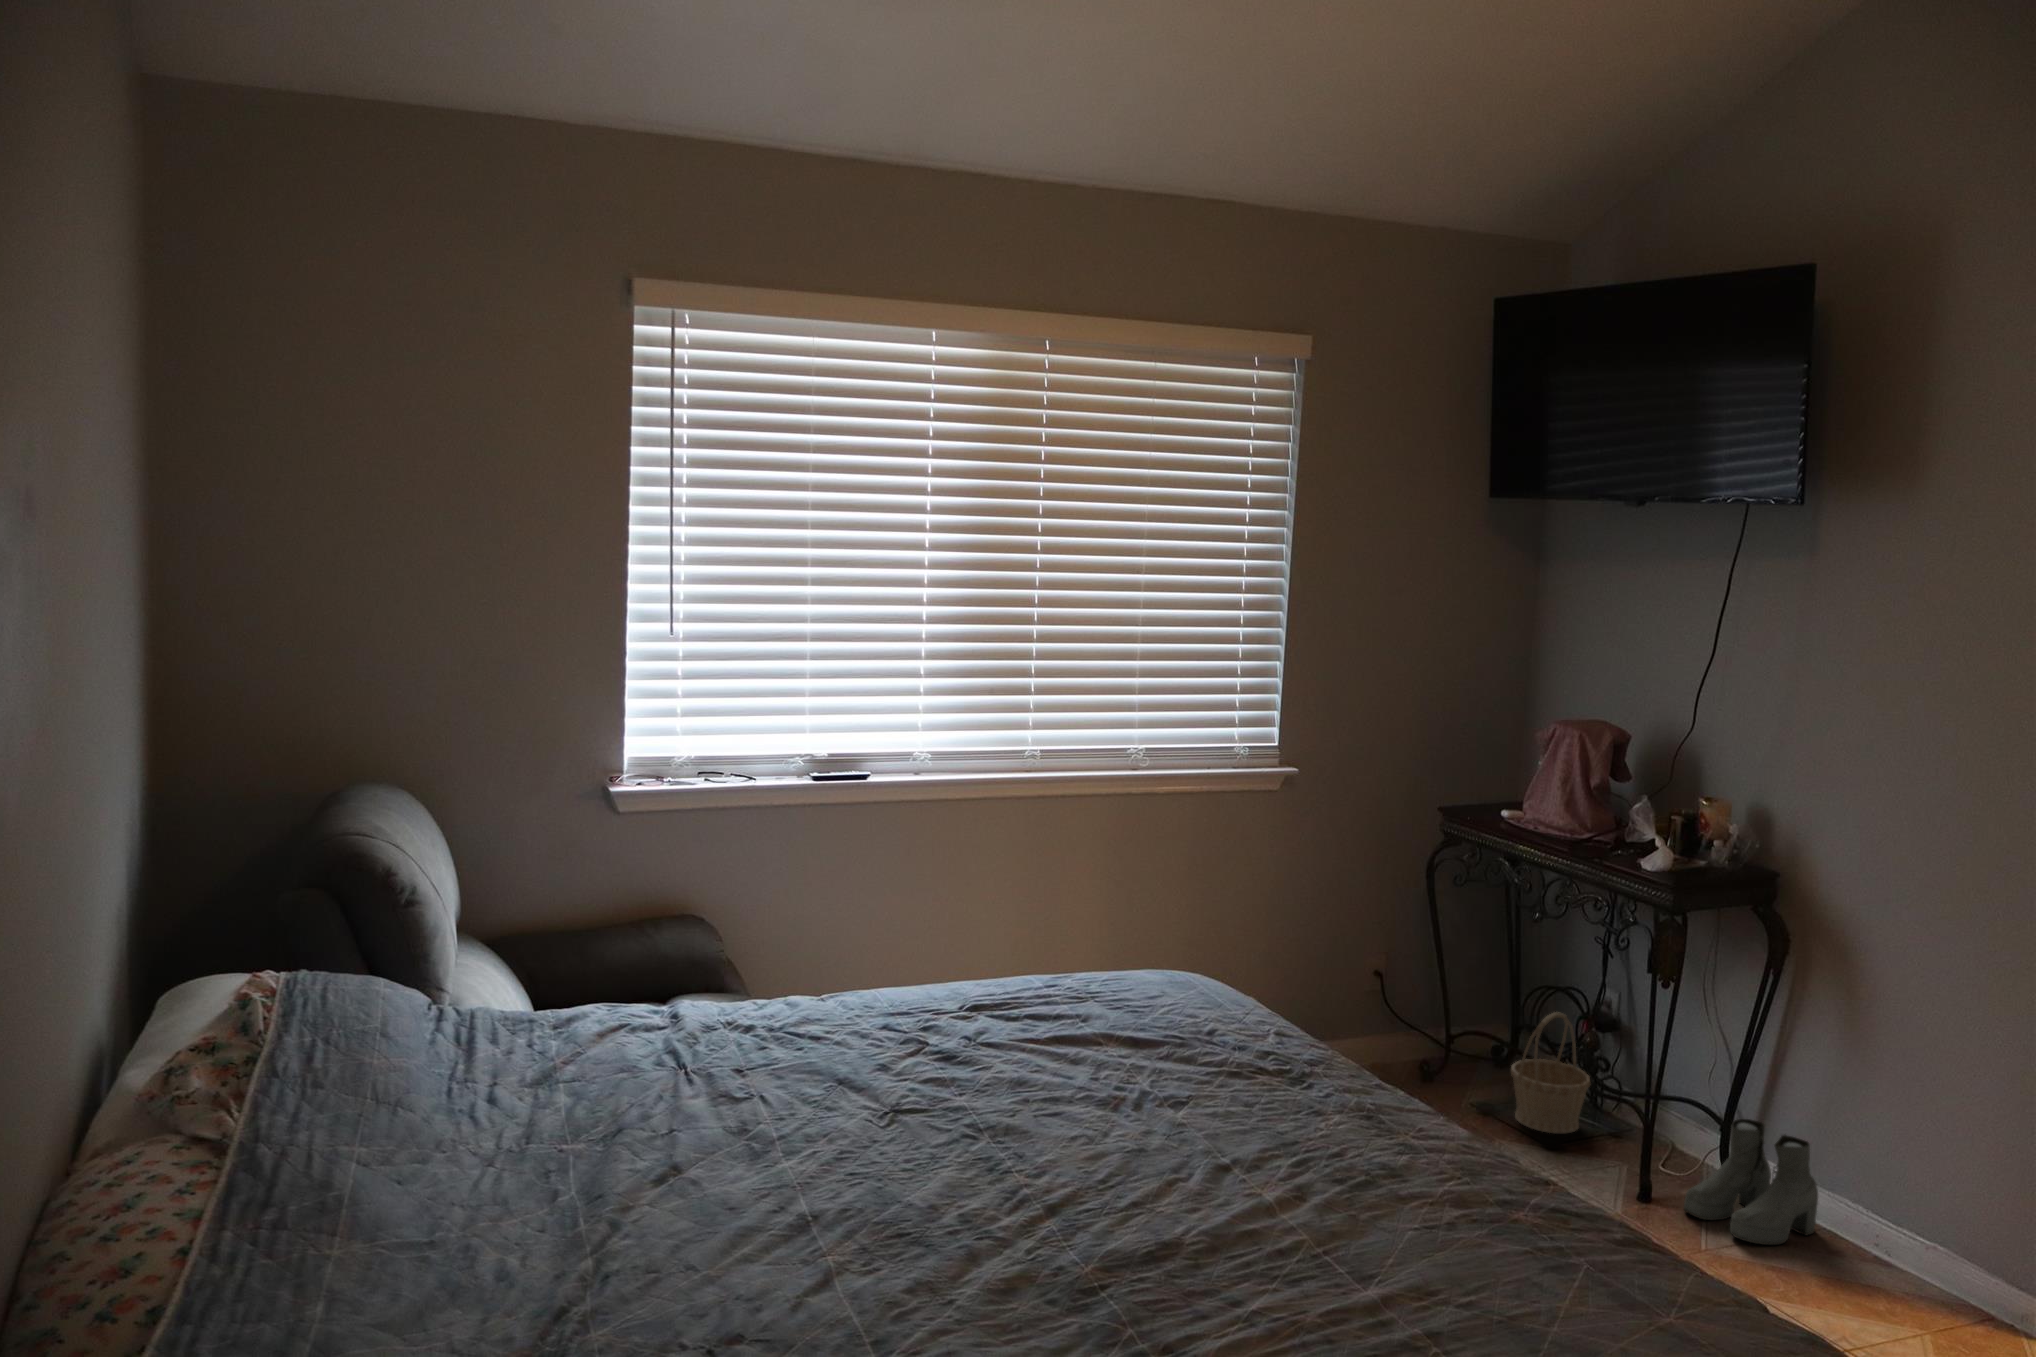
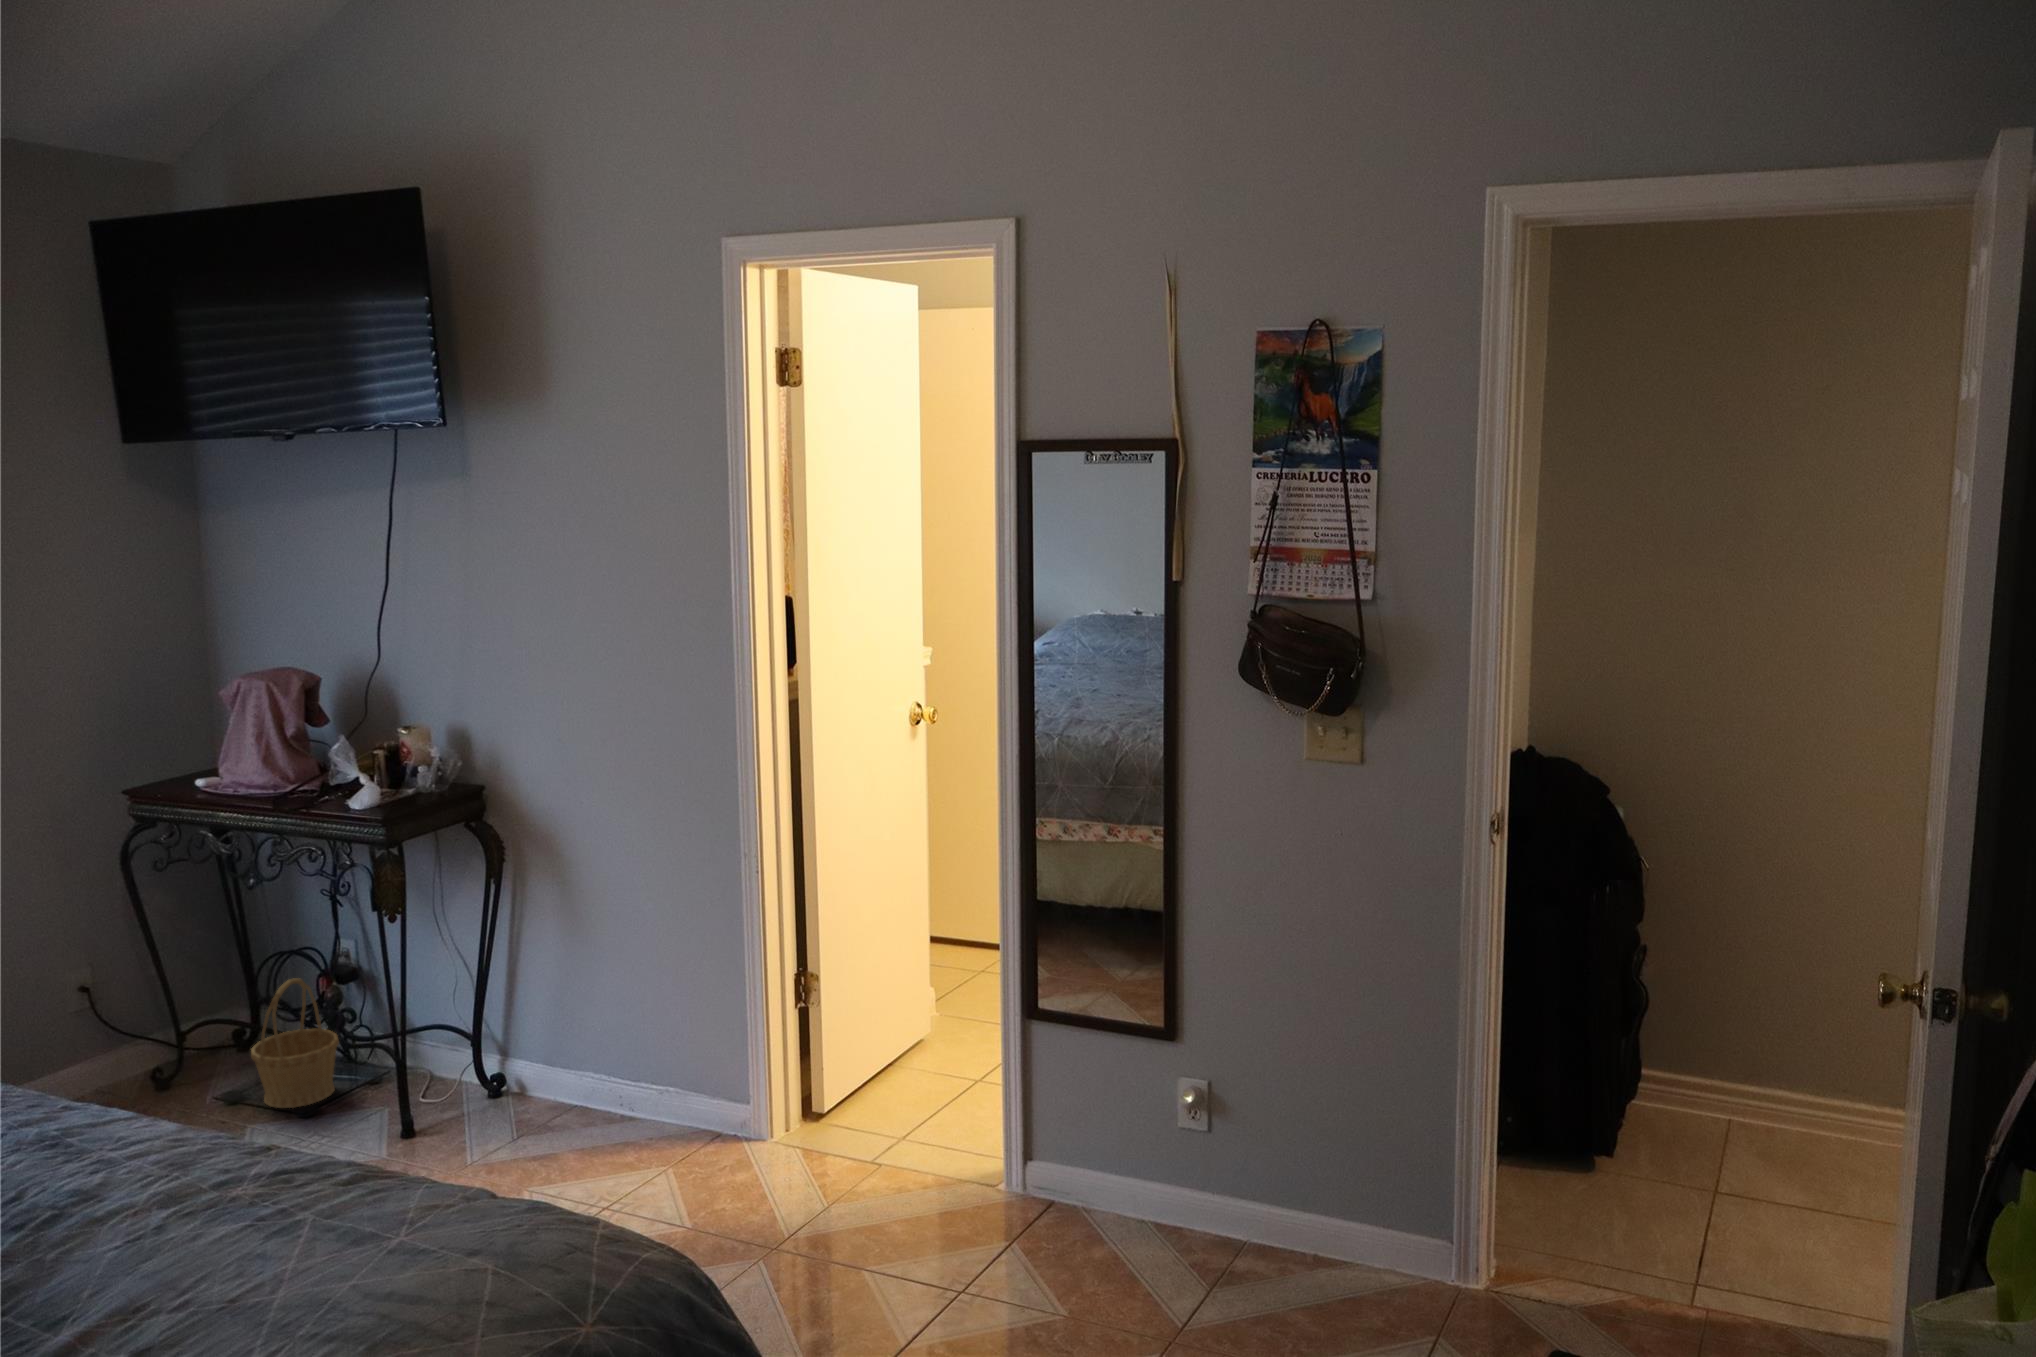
boots: present [1684,1119,1818,1245] -> none [447,1025,565,1142]

